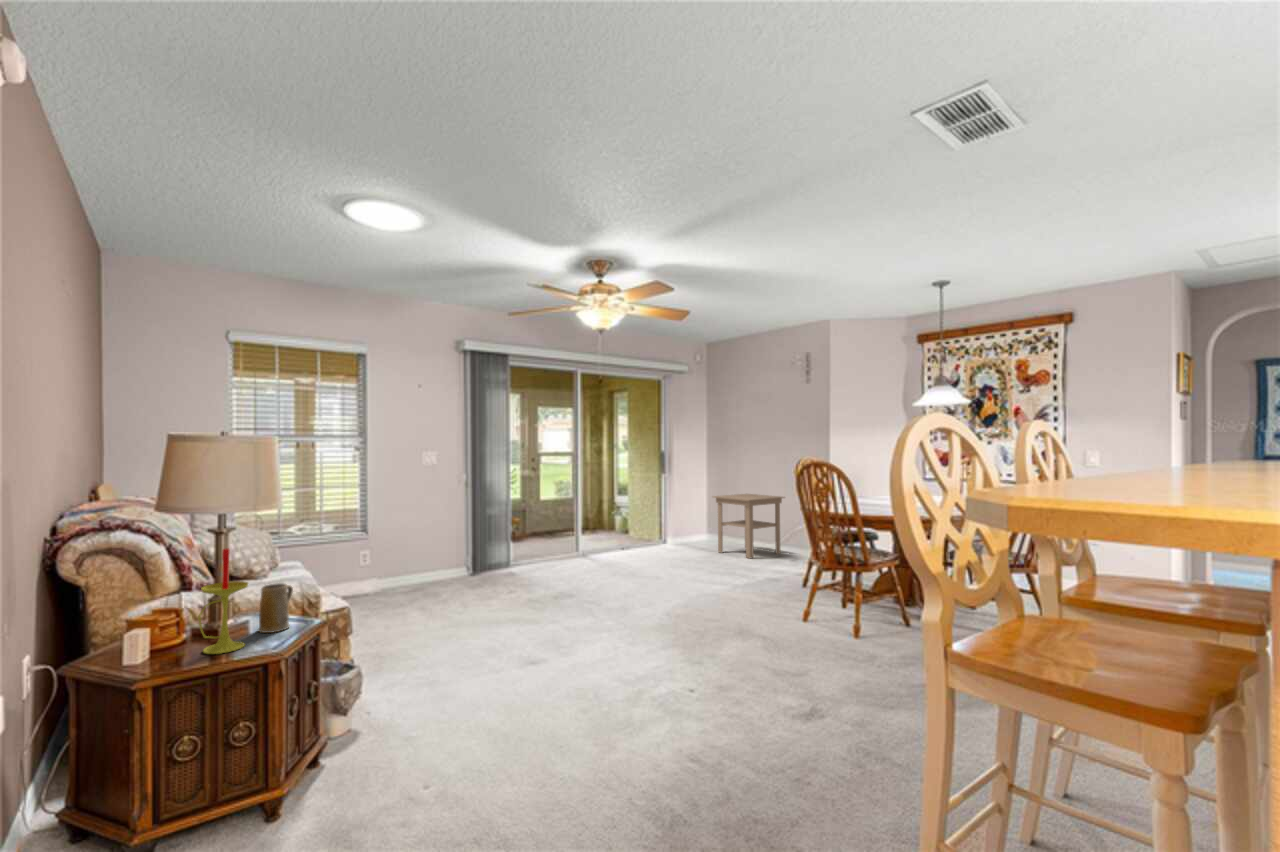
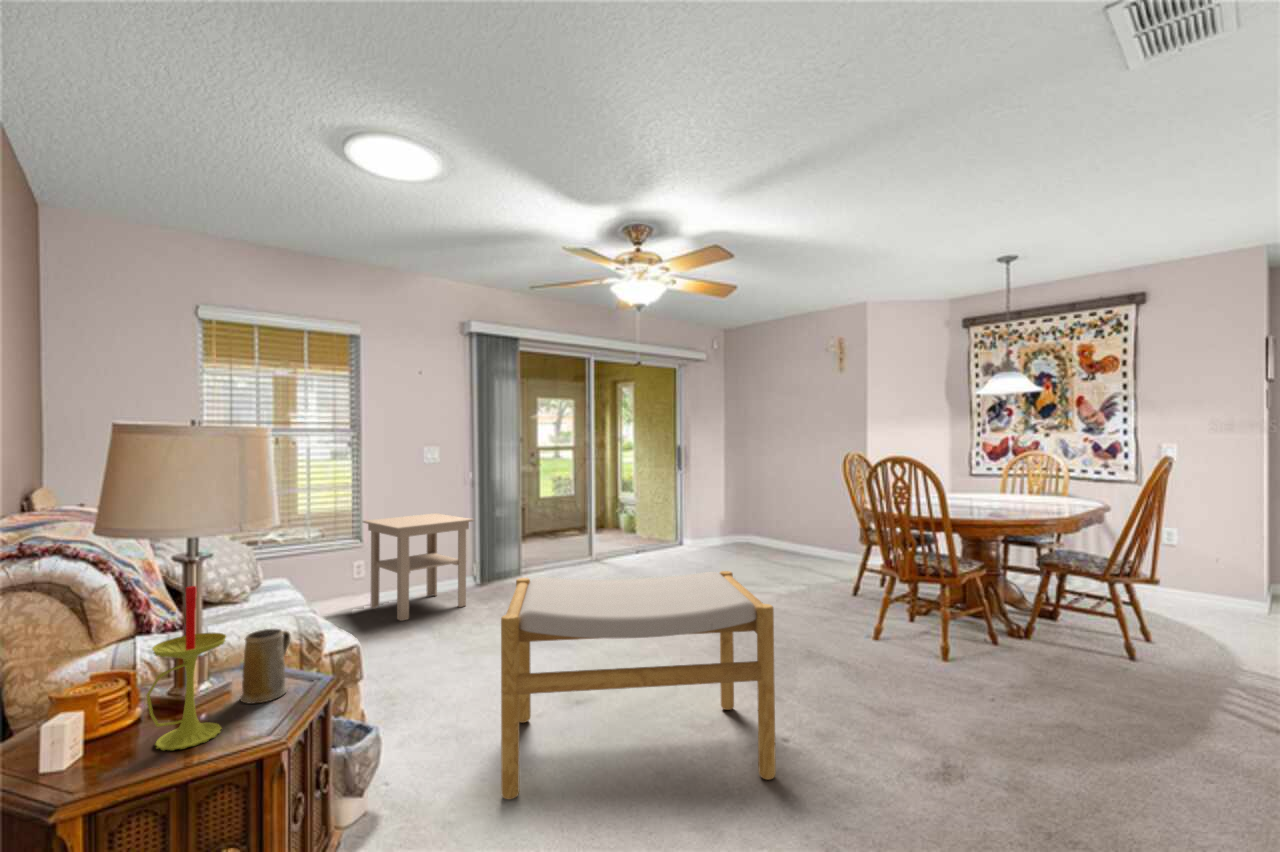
side table: present [713,494,784,558] -> present [363,513,474,621]
footstool: none [452,556,666,723] -> present [501,571,776,799]

